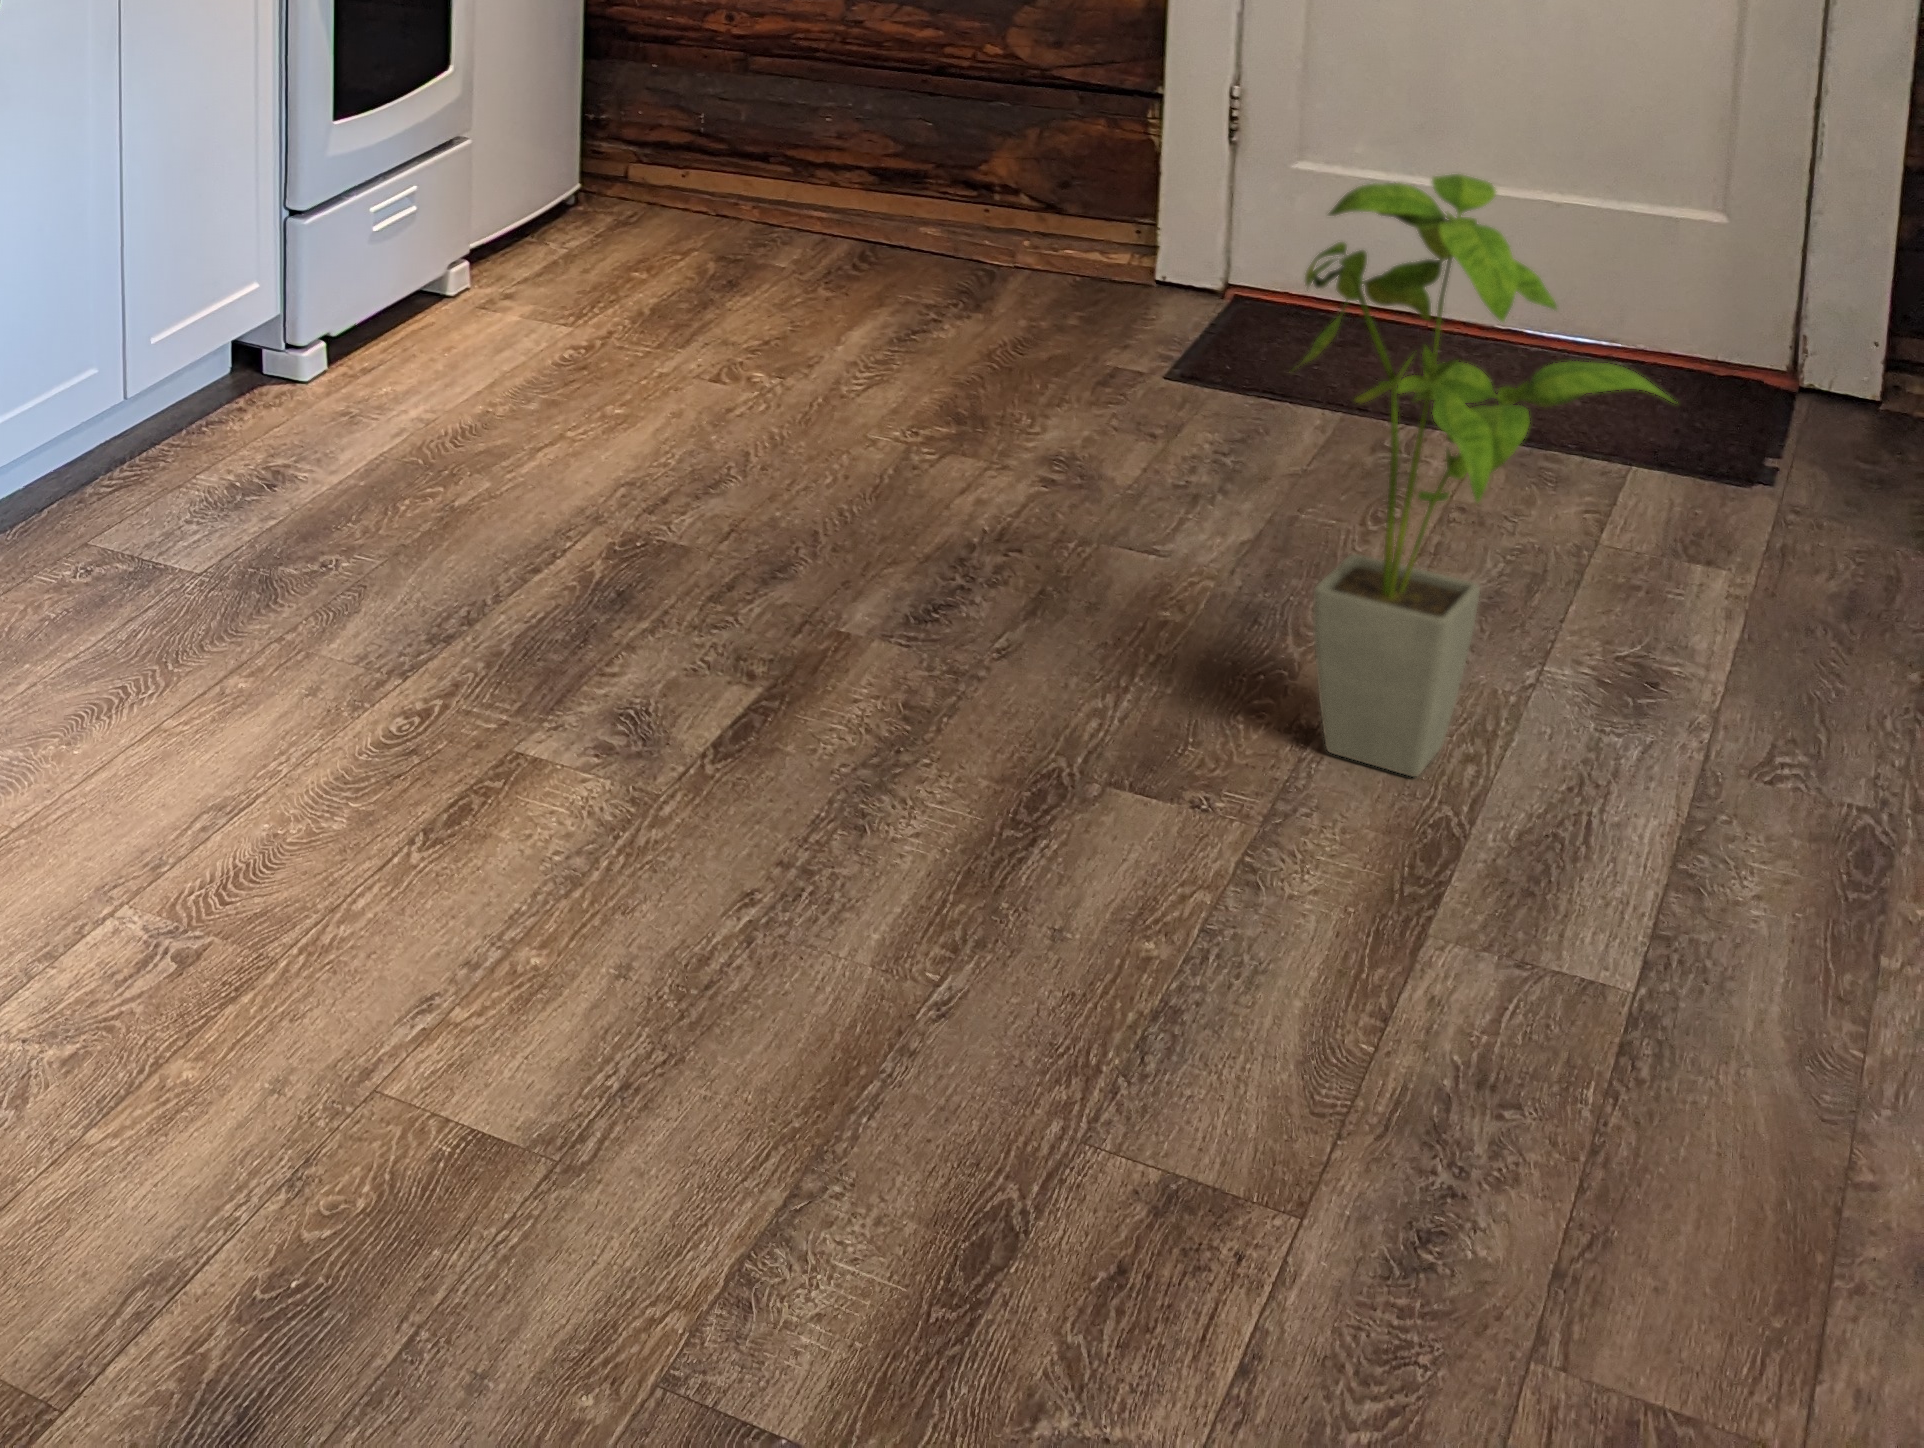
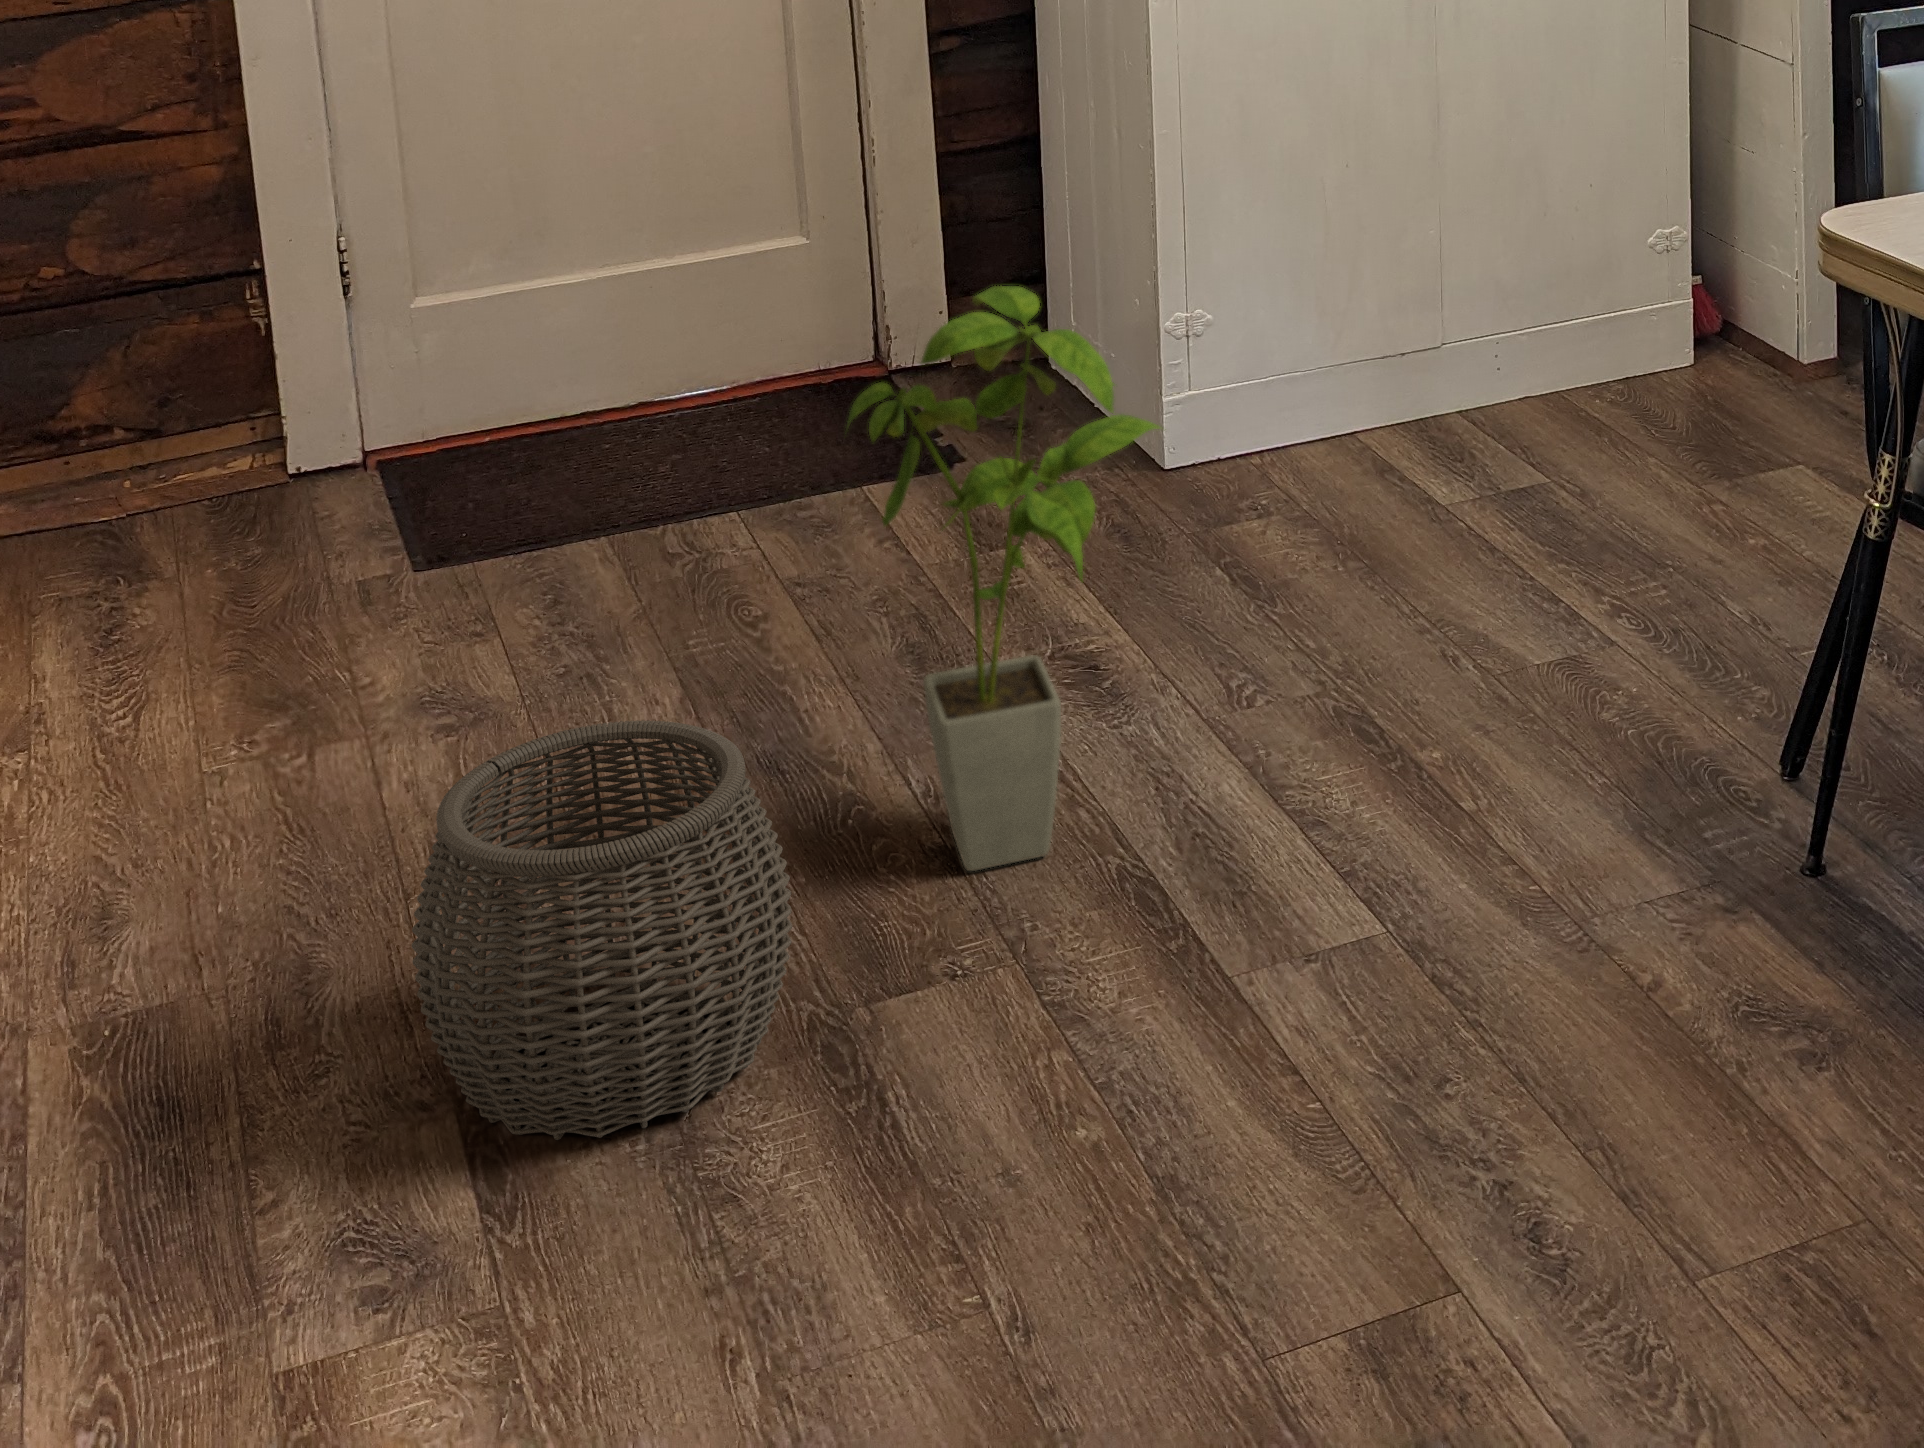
woven basket: none [749,427,1081,773] -> present [412,720,792,1140]

